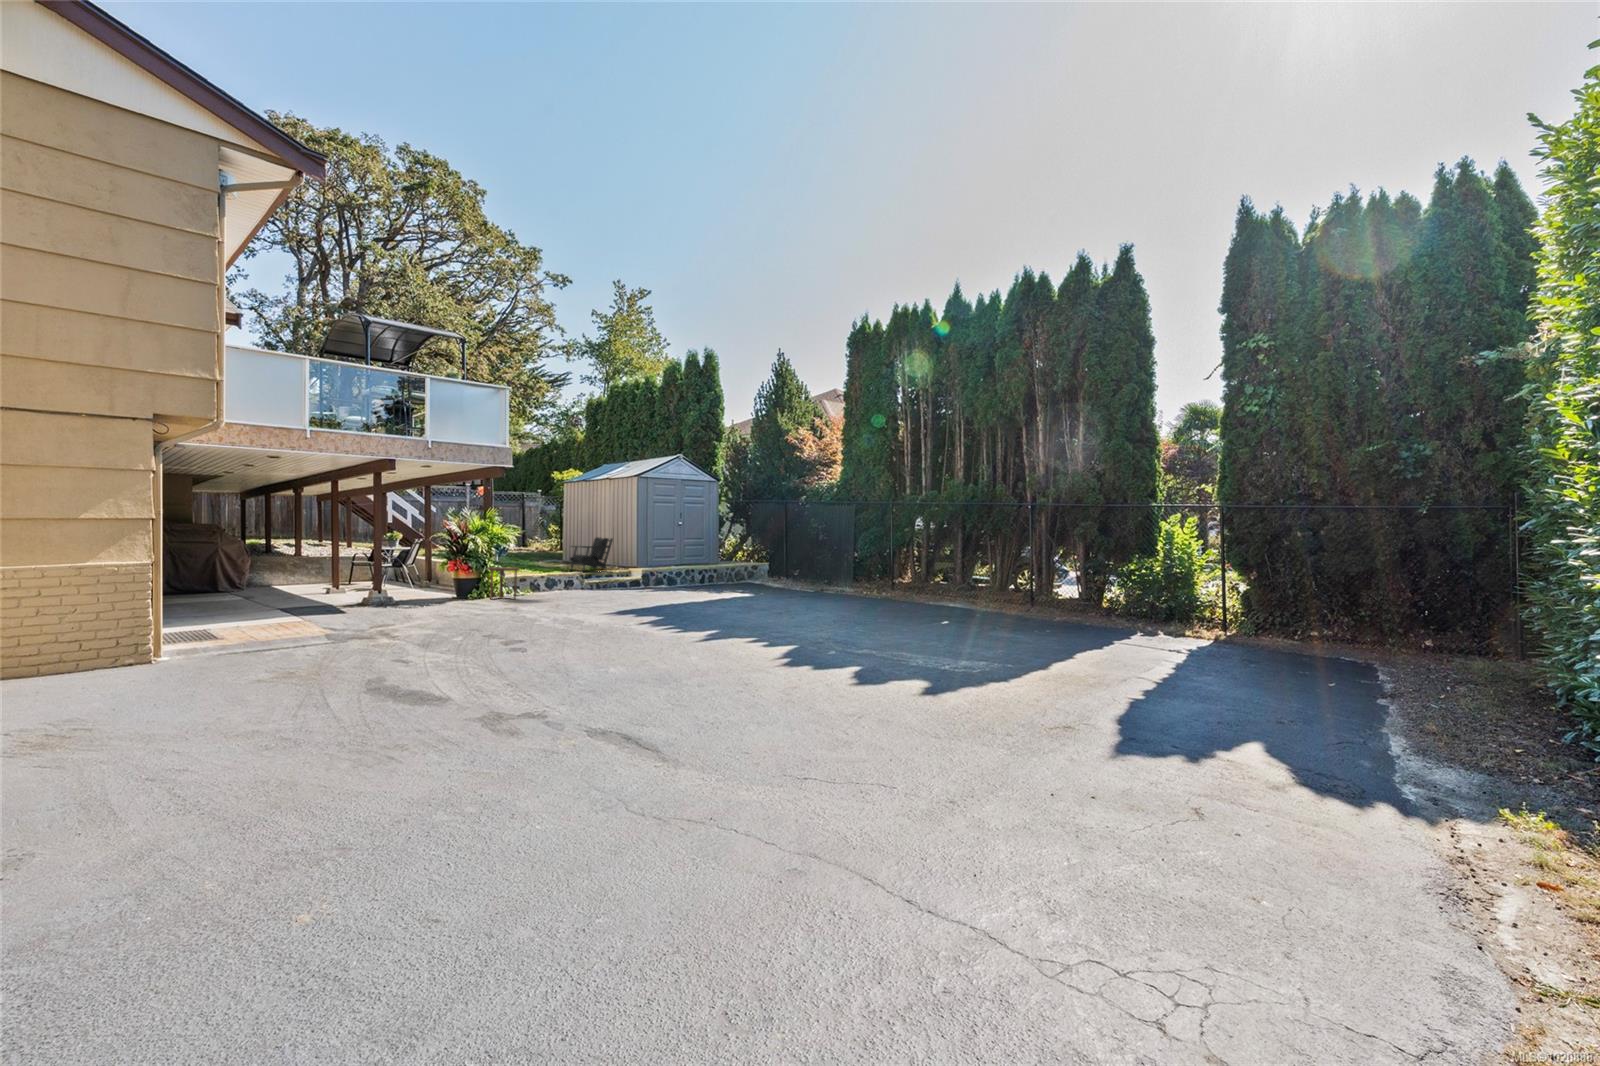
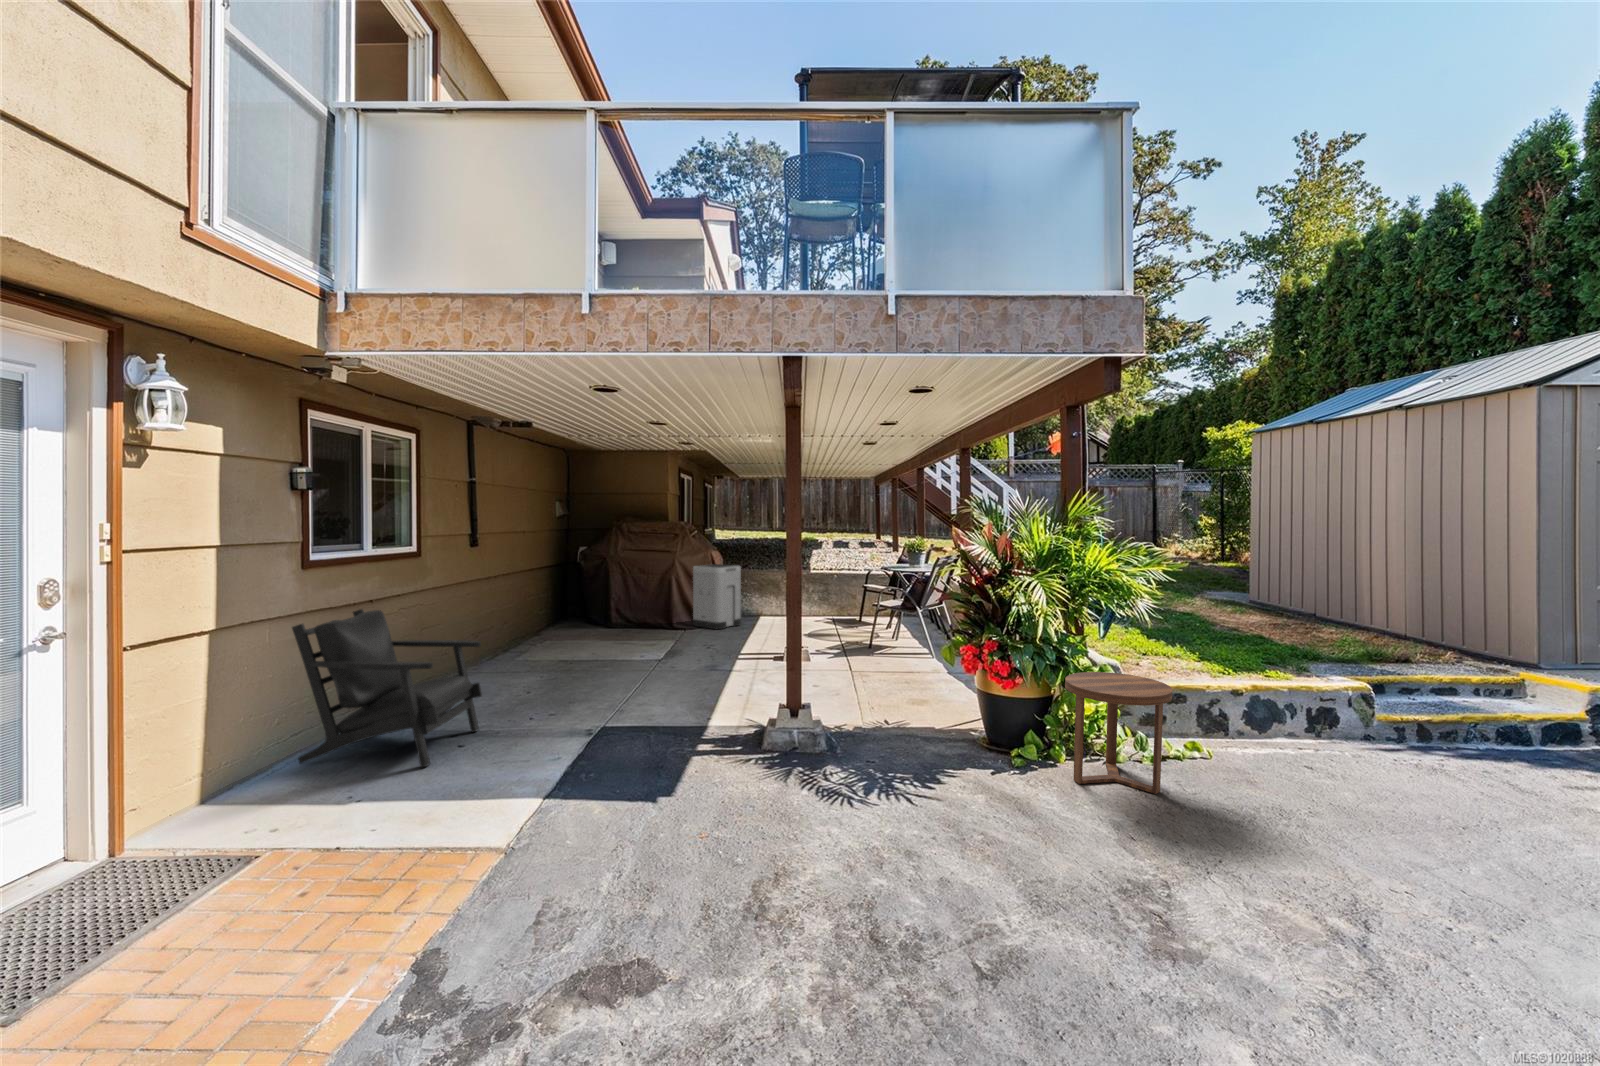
armchair: present [570,537,613,572] -> present [292,609,482,767]
trash can: none [233,544,270,584] -> present [693,564,741,629]

